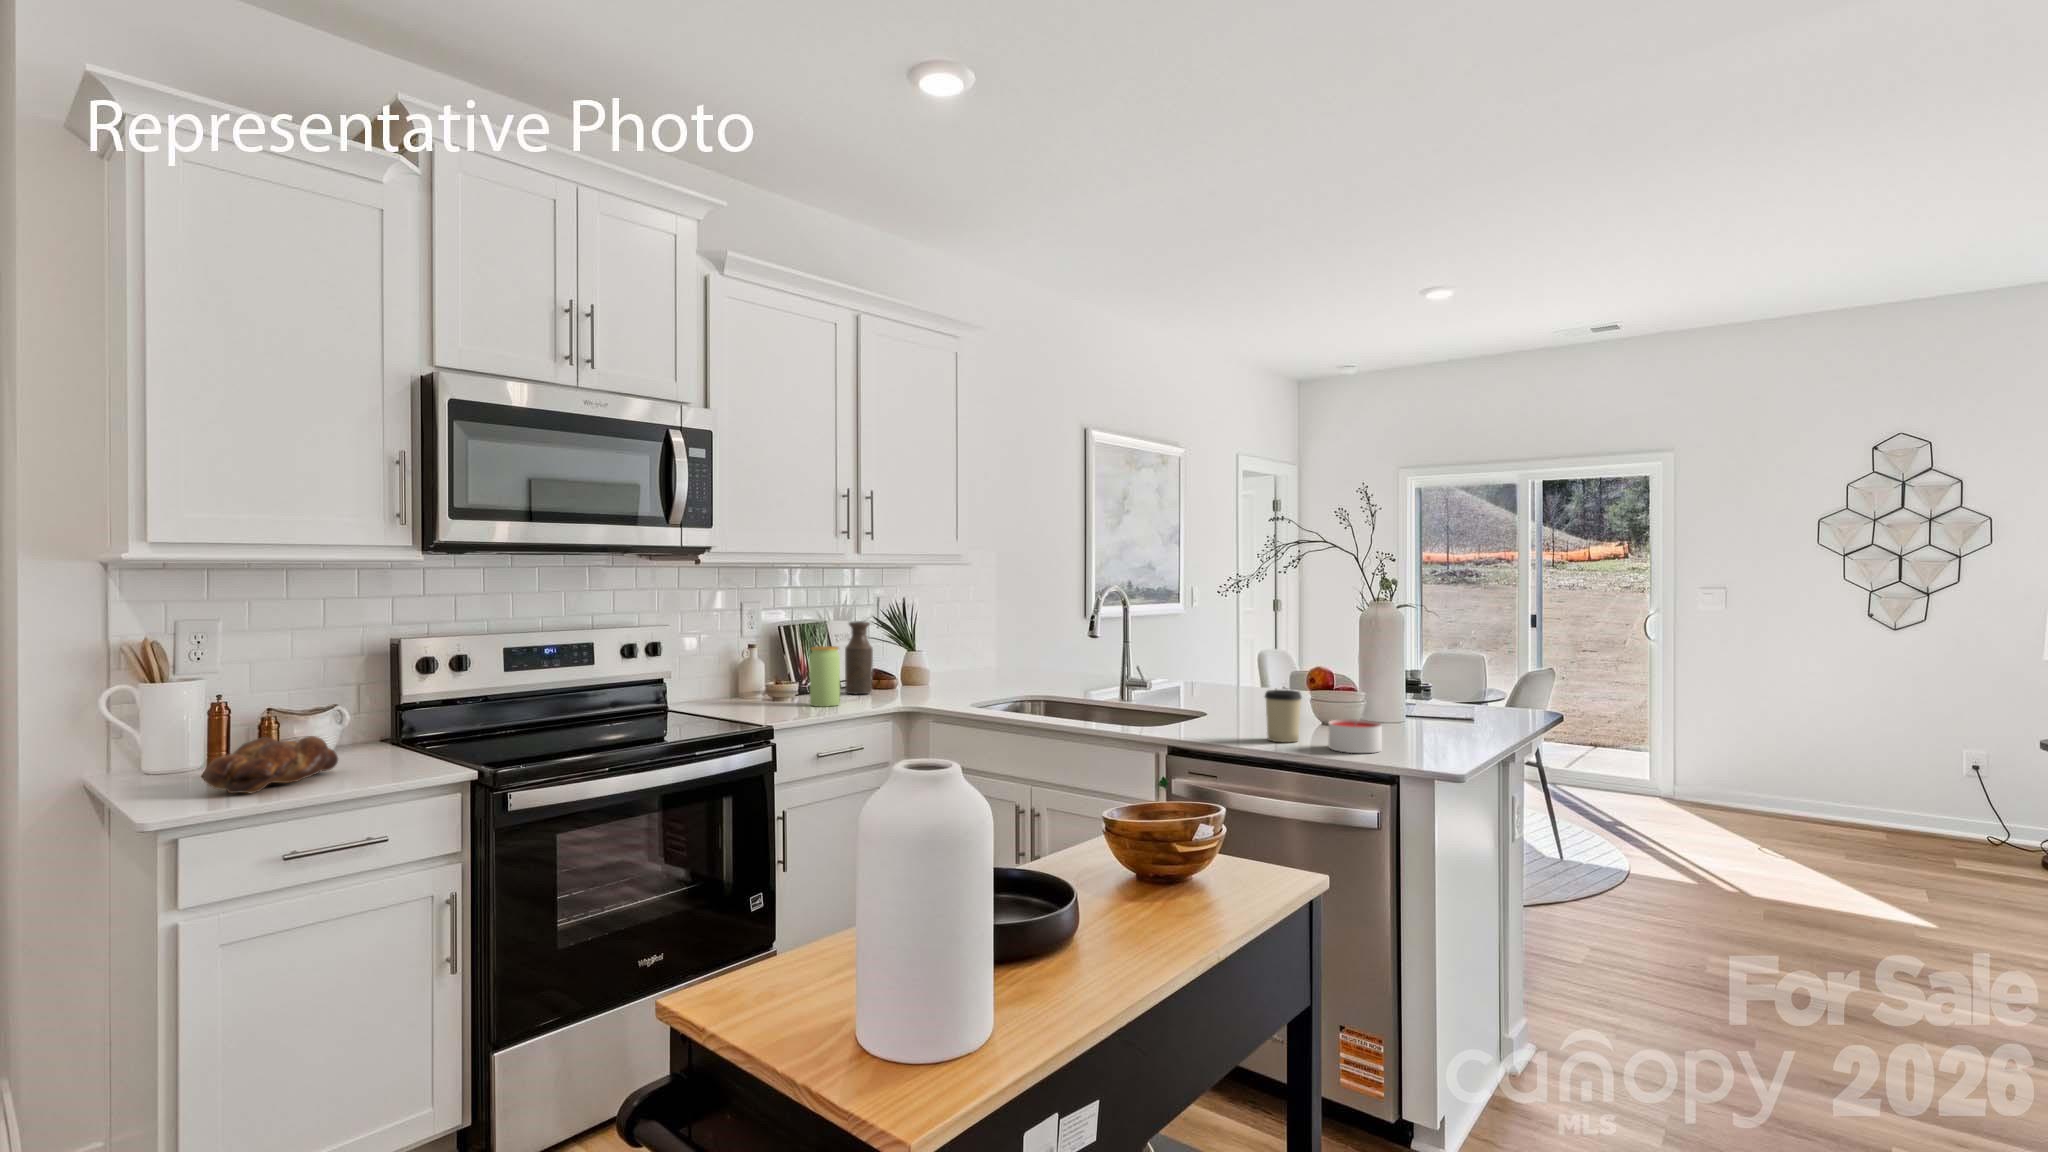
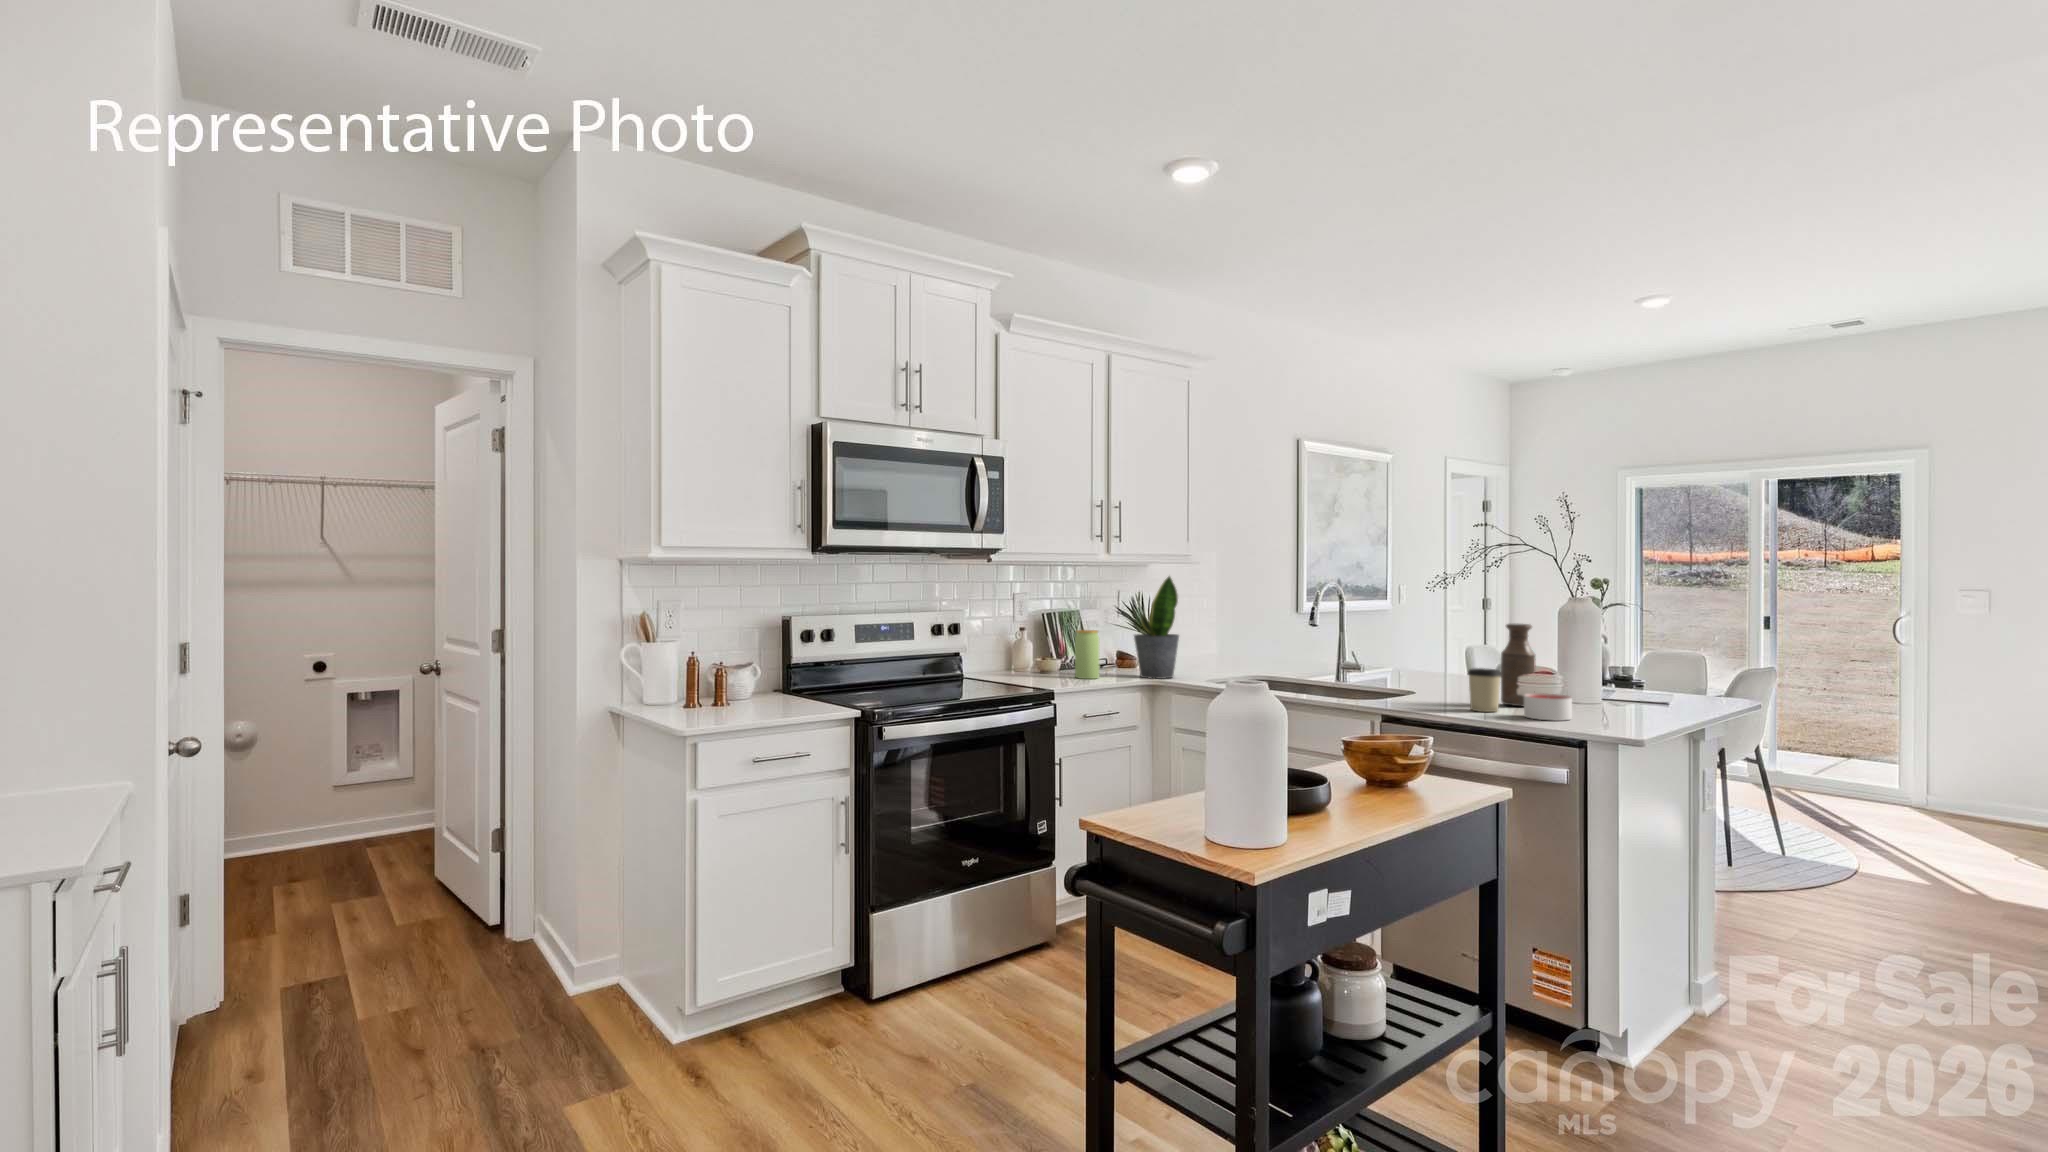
potted plant: none [883,579,939,703] -> present [1134,576,1179,679]
bottle: present [845,621,873,694] -> present [1501,624,1536,706]
bread loaf: present [203,736,338,793] -> none [693,681,765,718]

